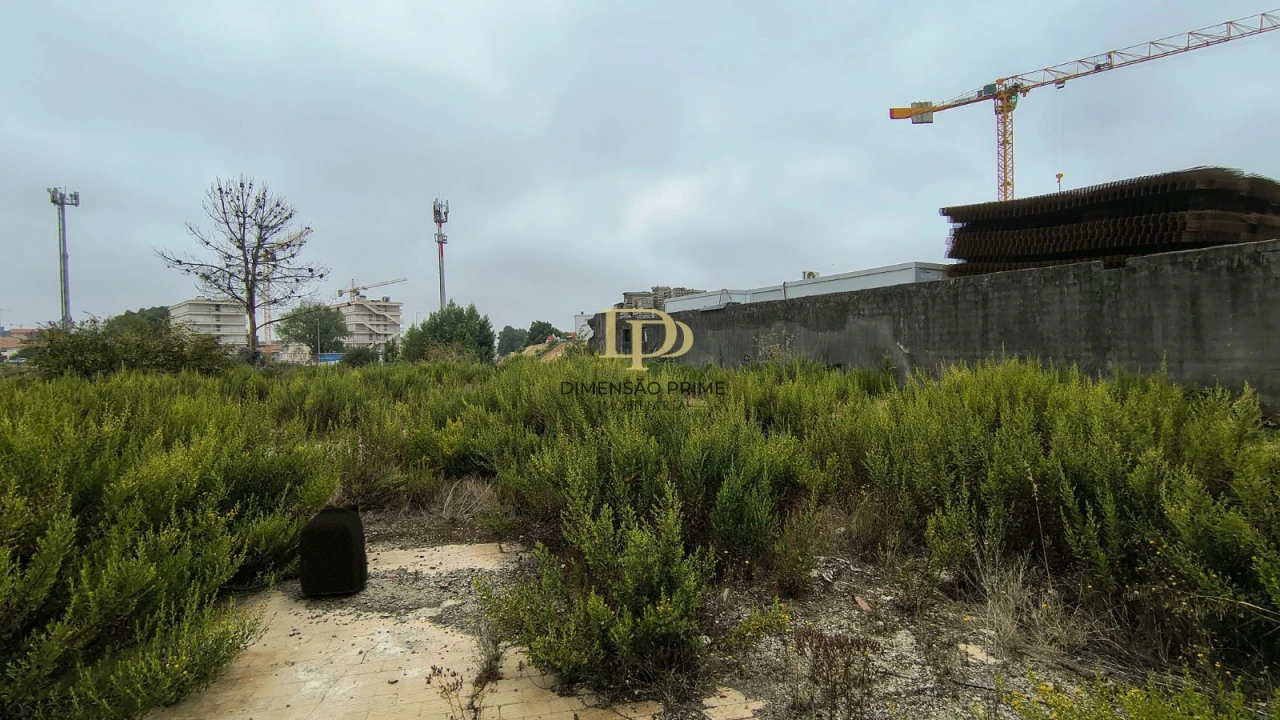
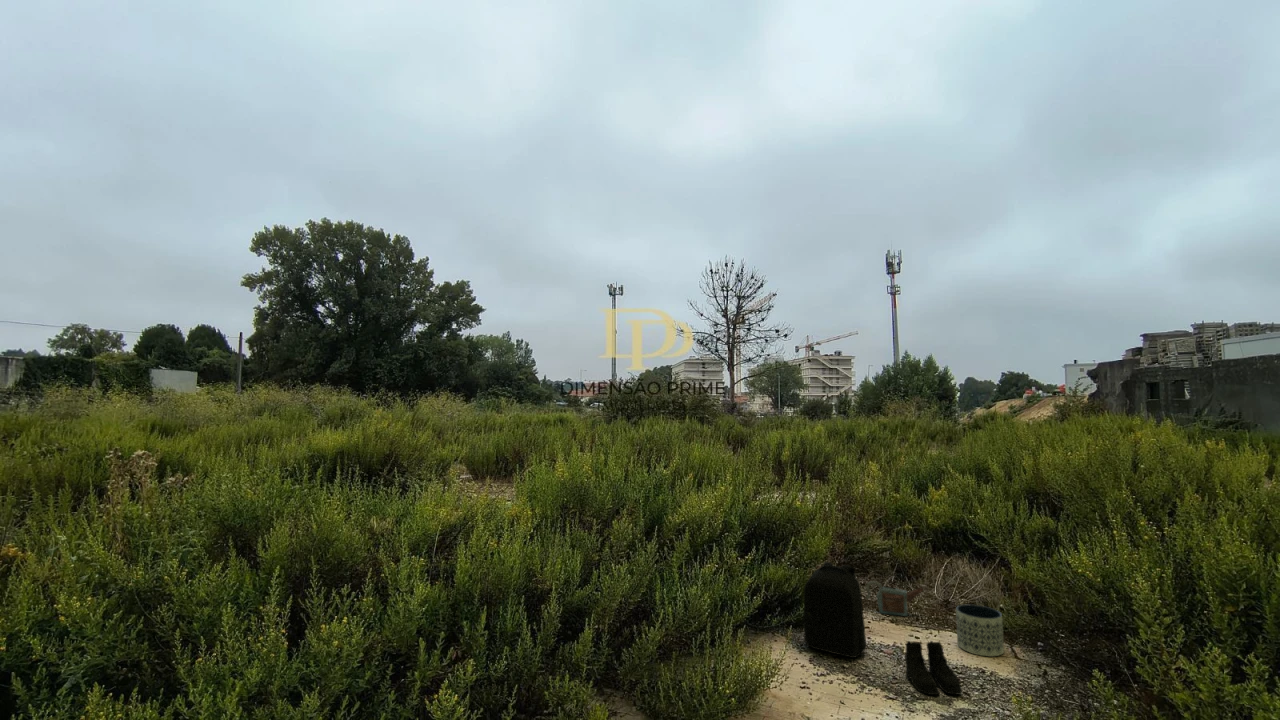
watering can: none [377,510,432,543] -> present [866,581,924,616]
planter: none [455,515,492,558] -> present [956,604,1004,656]
boots: none [404,555,451,605] -> present [905,641,962,695]

